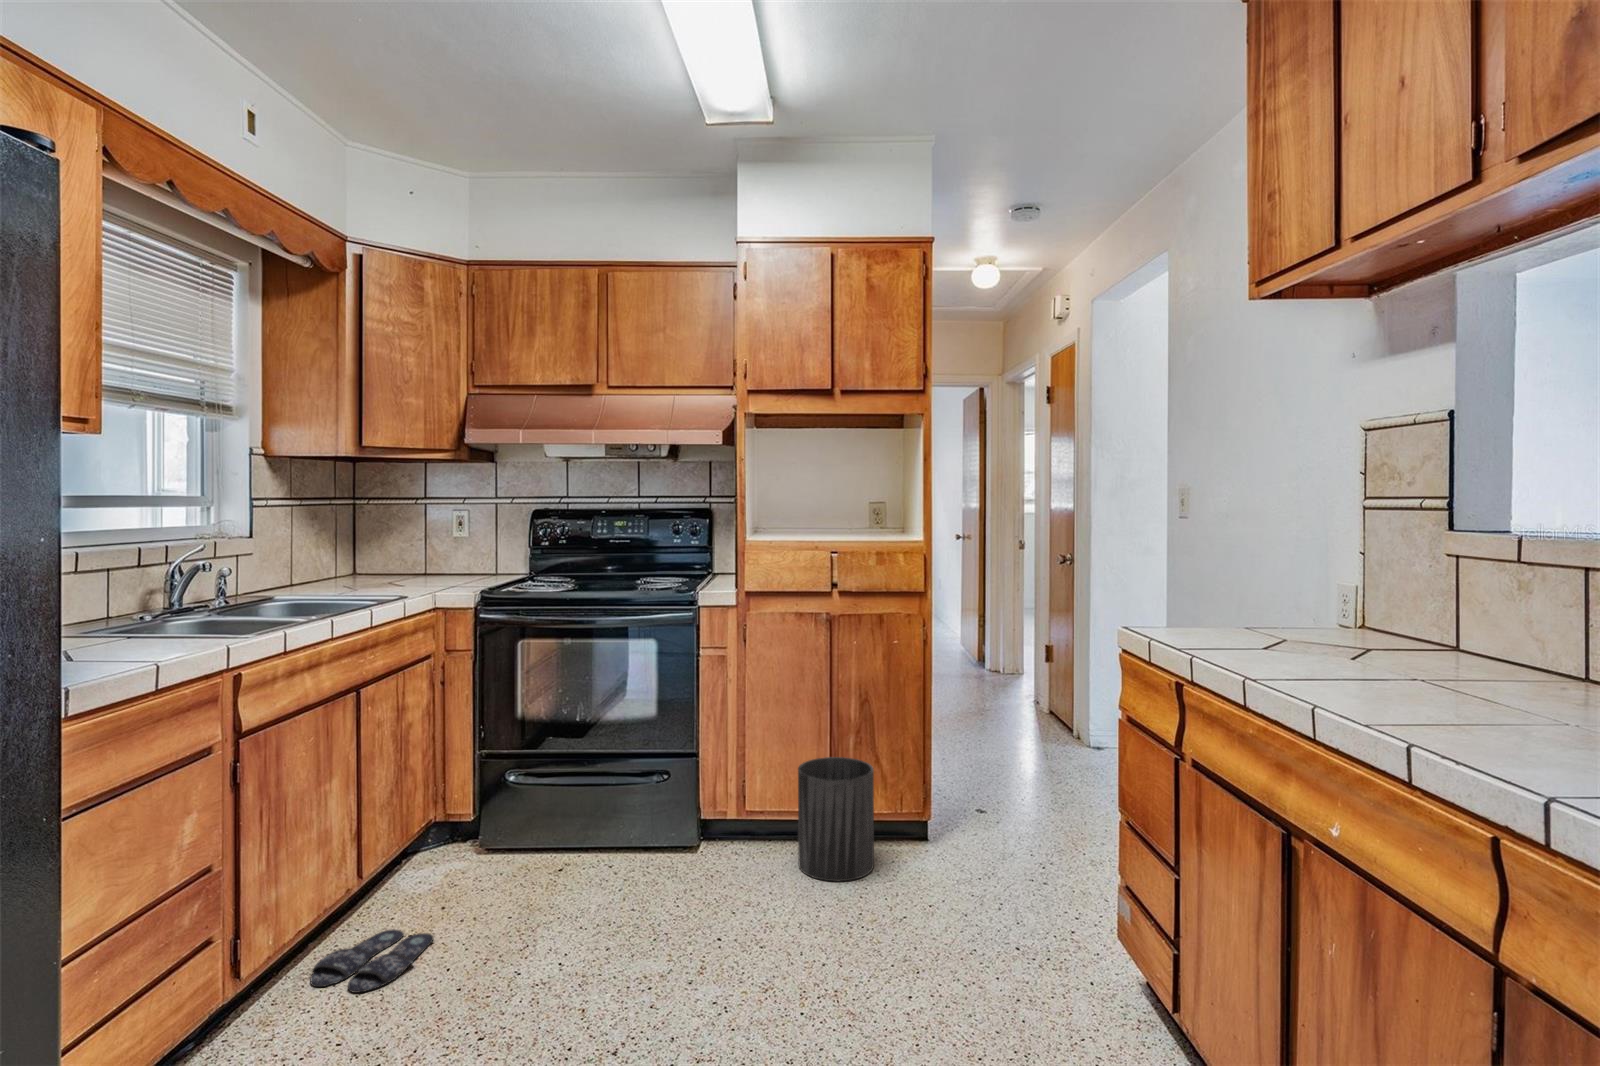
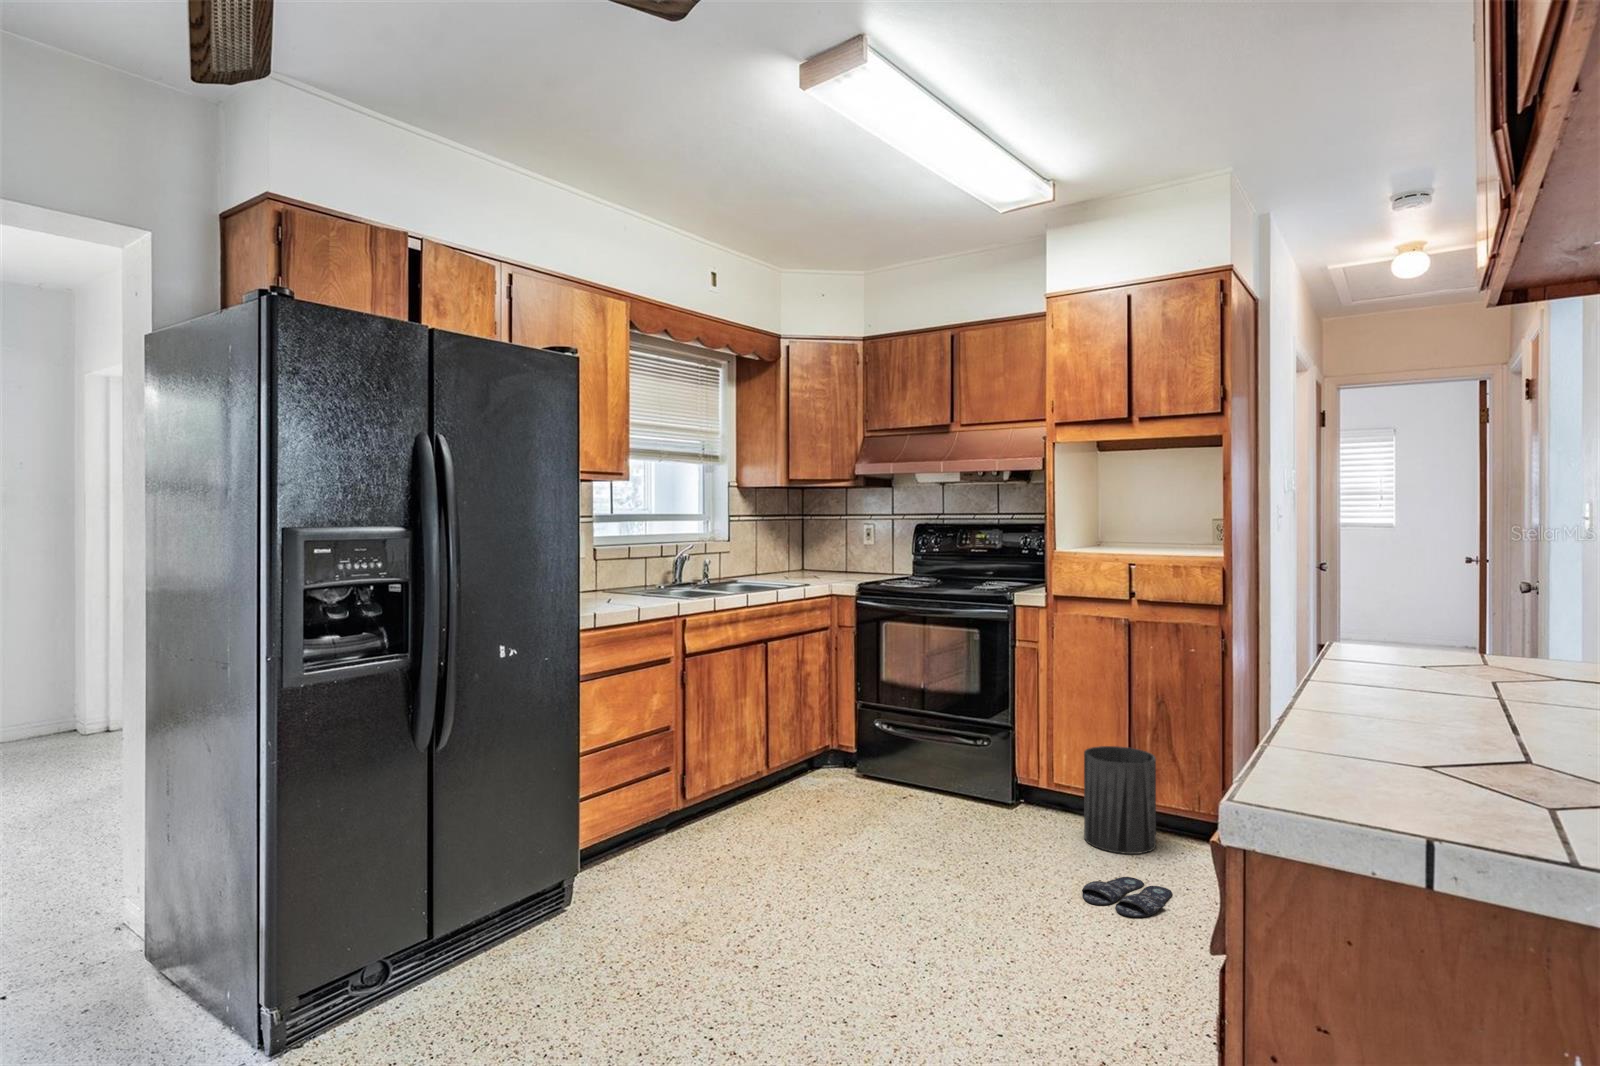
slippers: present [311,929,433,993] -> present [1082,877,1172,917]

